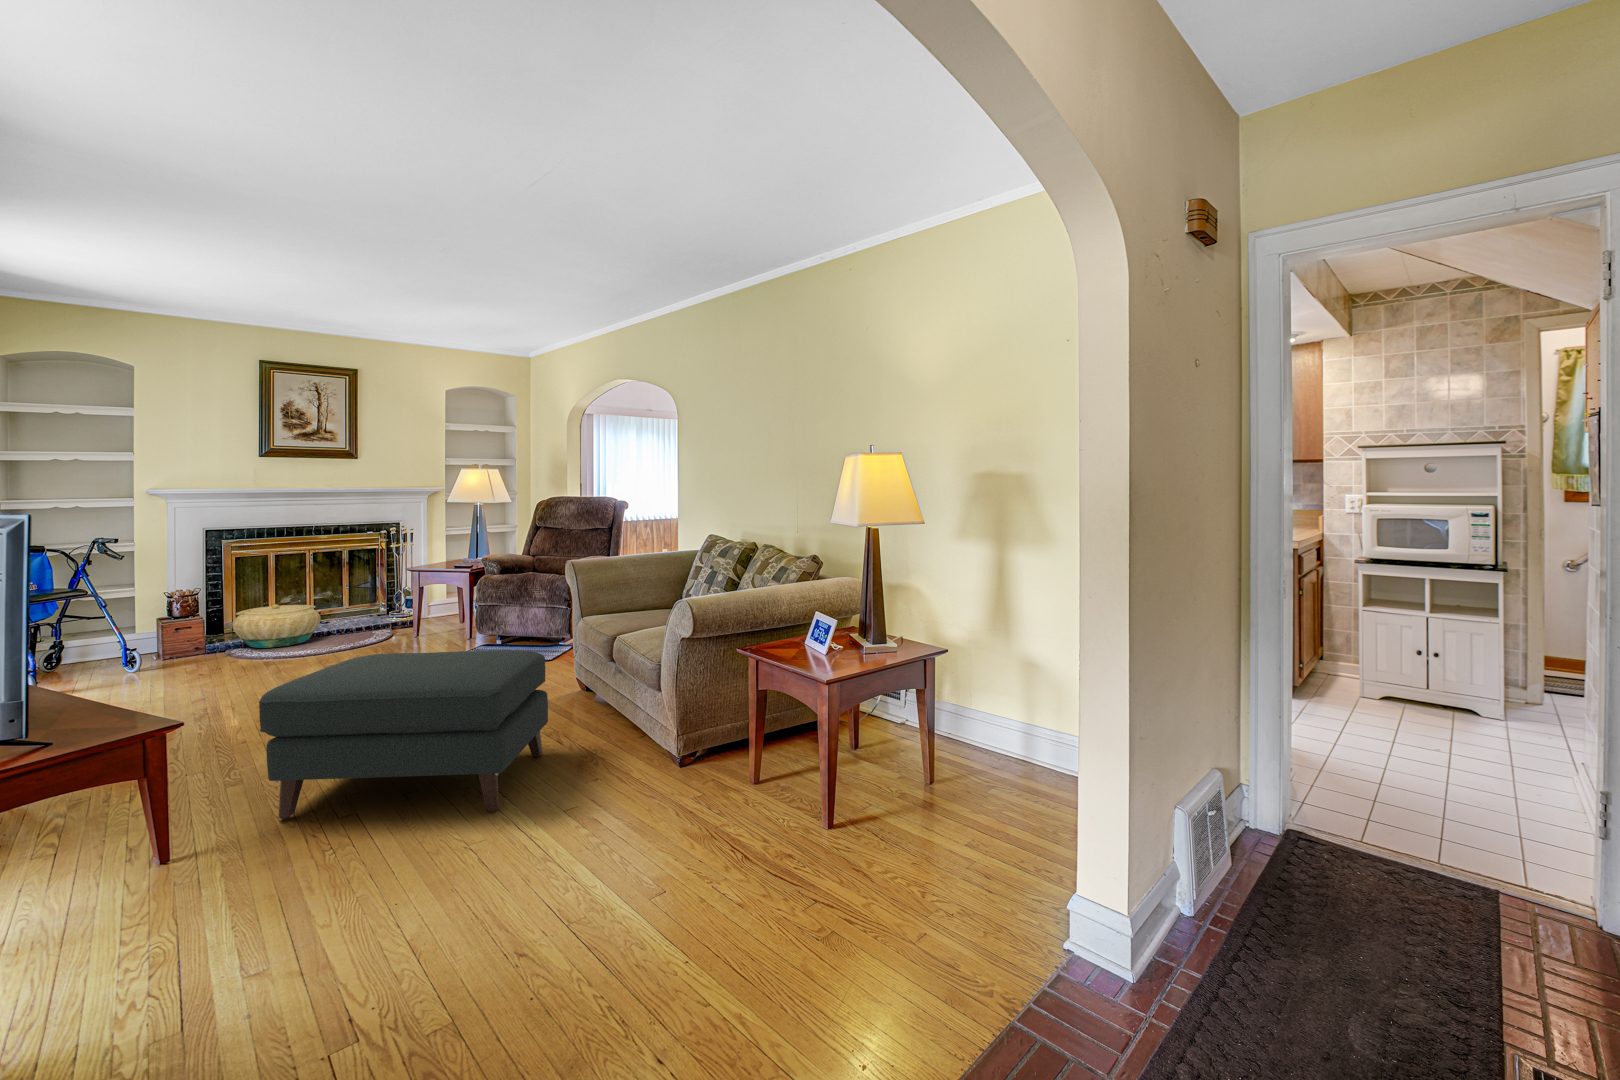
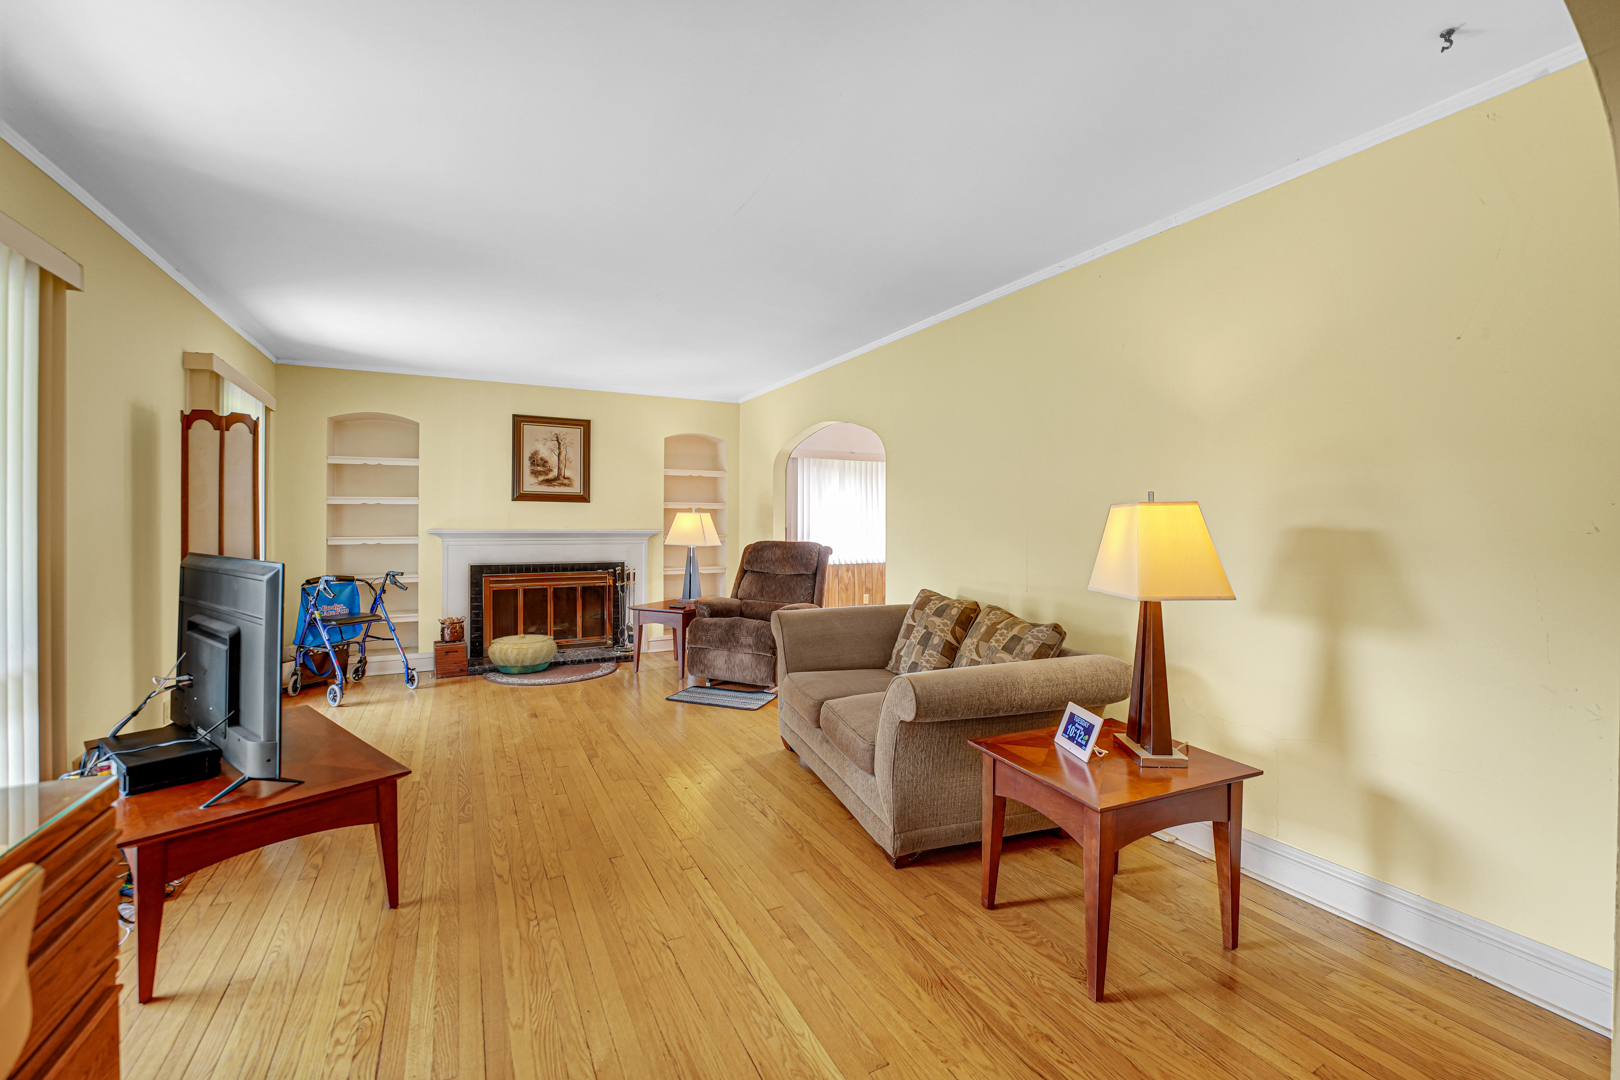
ottoman: present [259,651,548,820] -> none [474,709,752,909]

